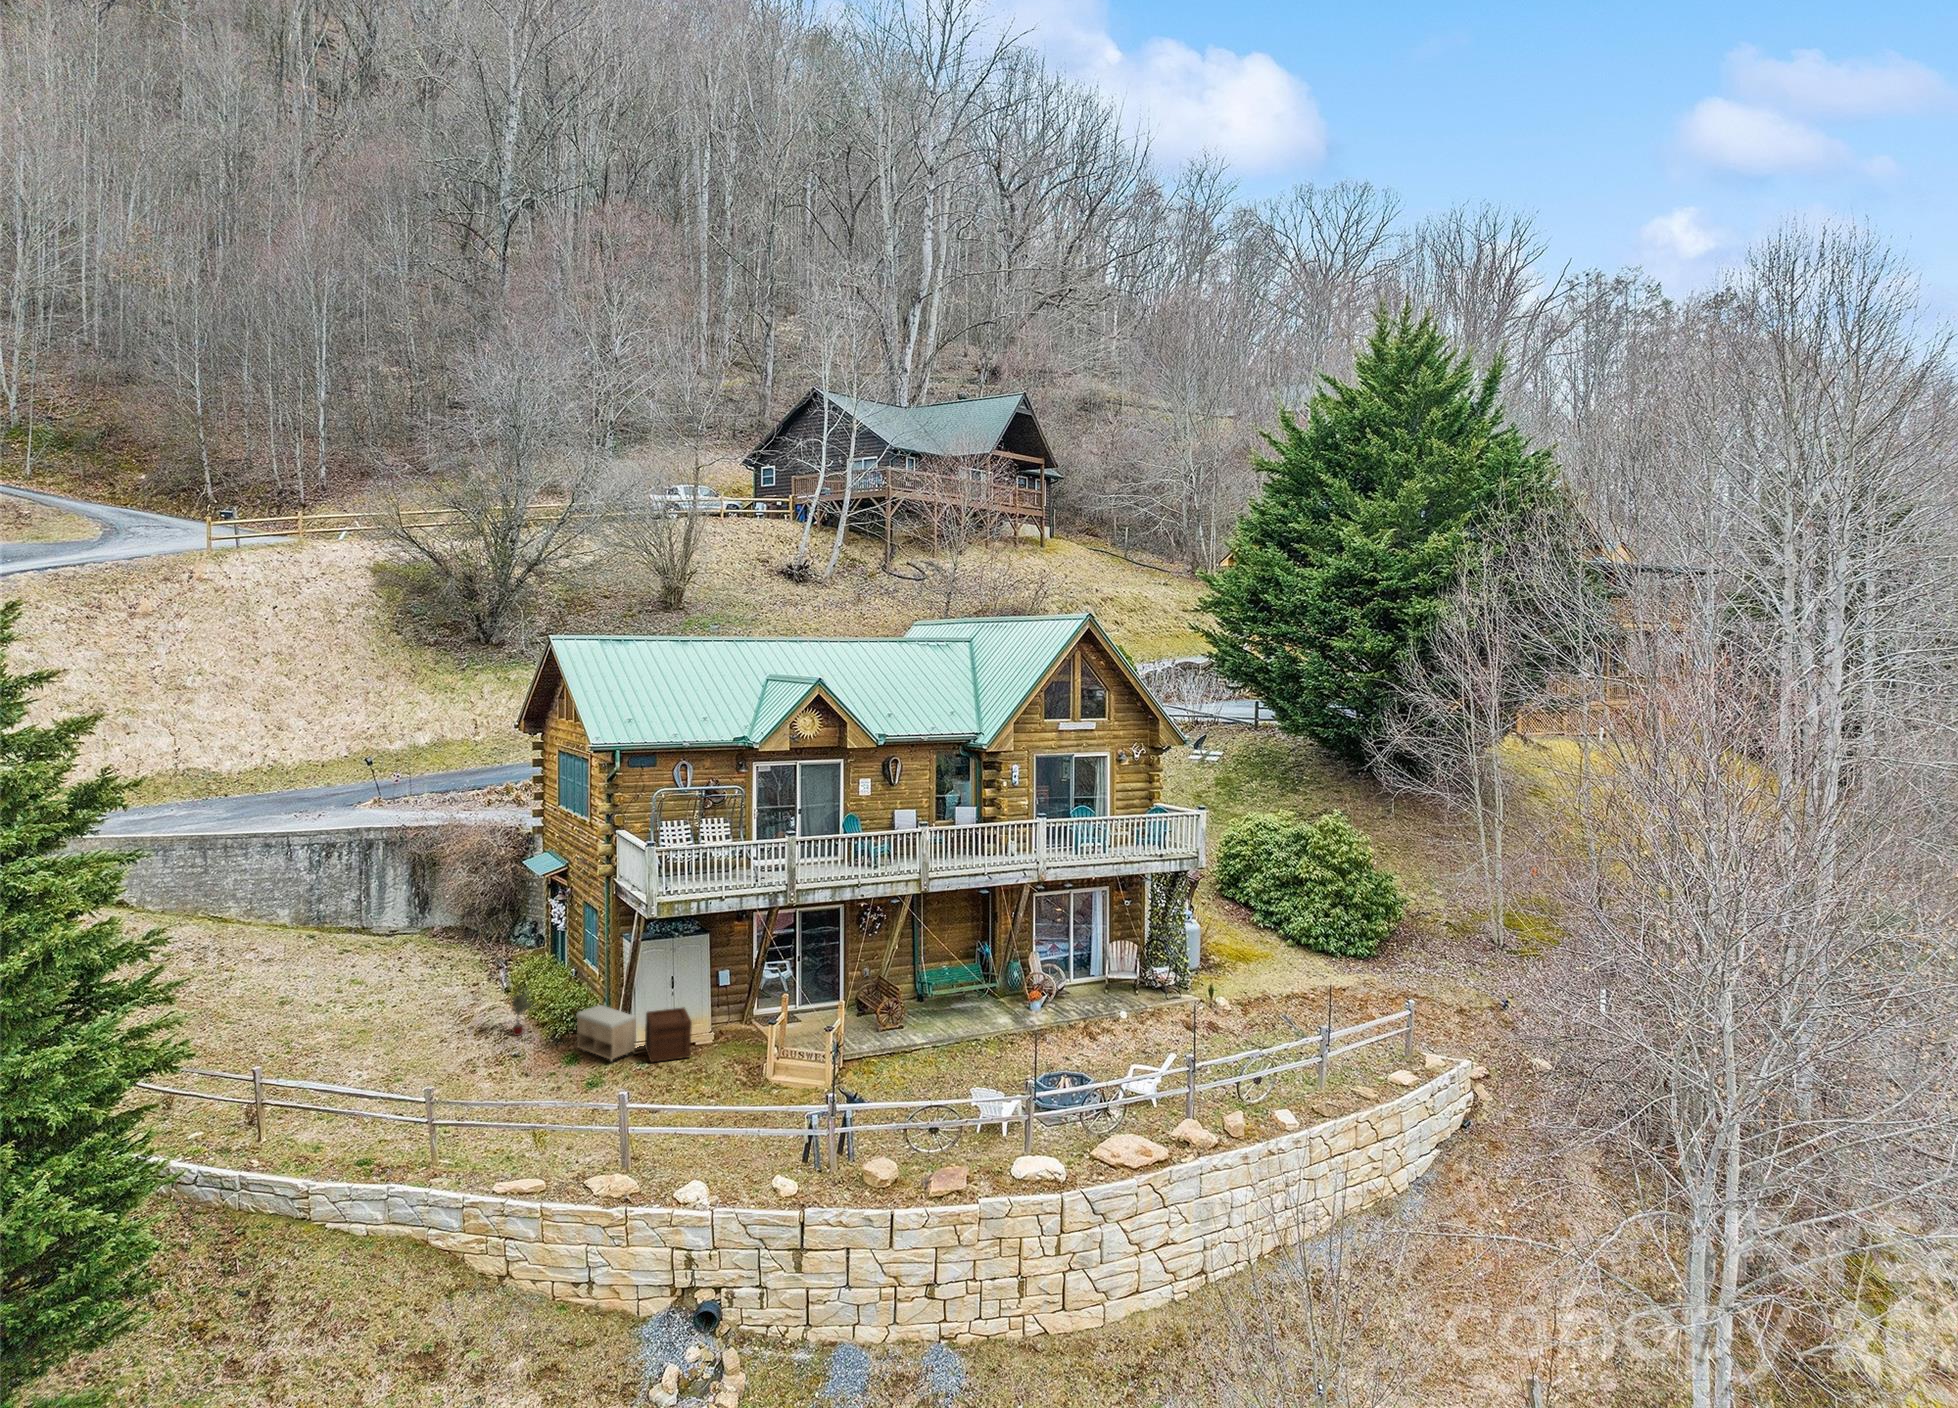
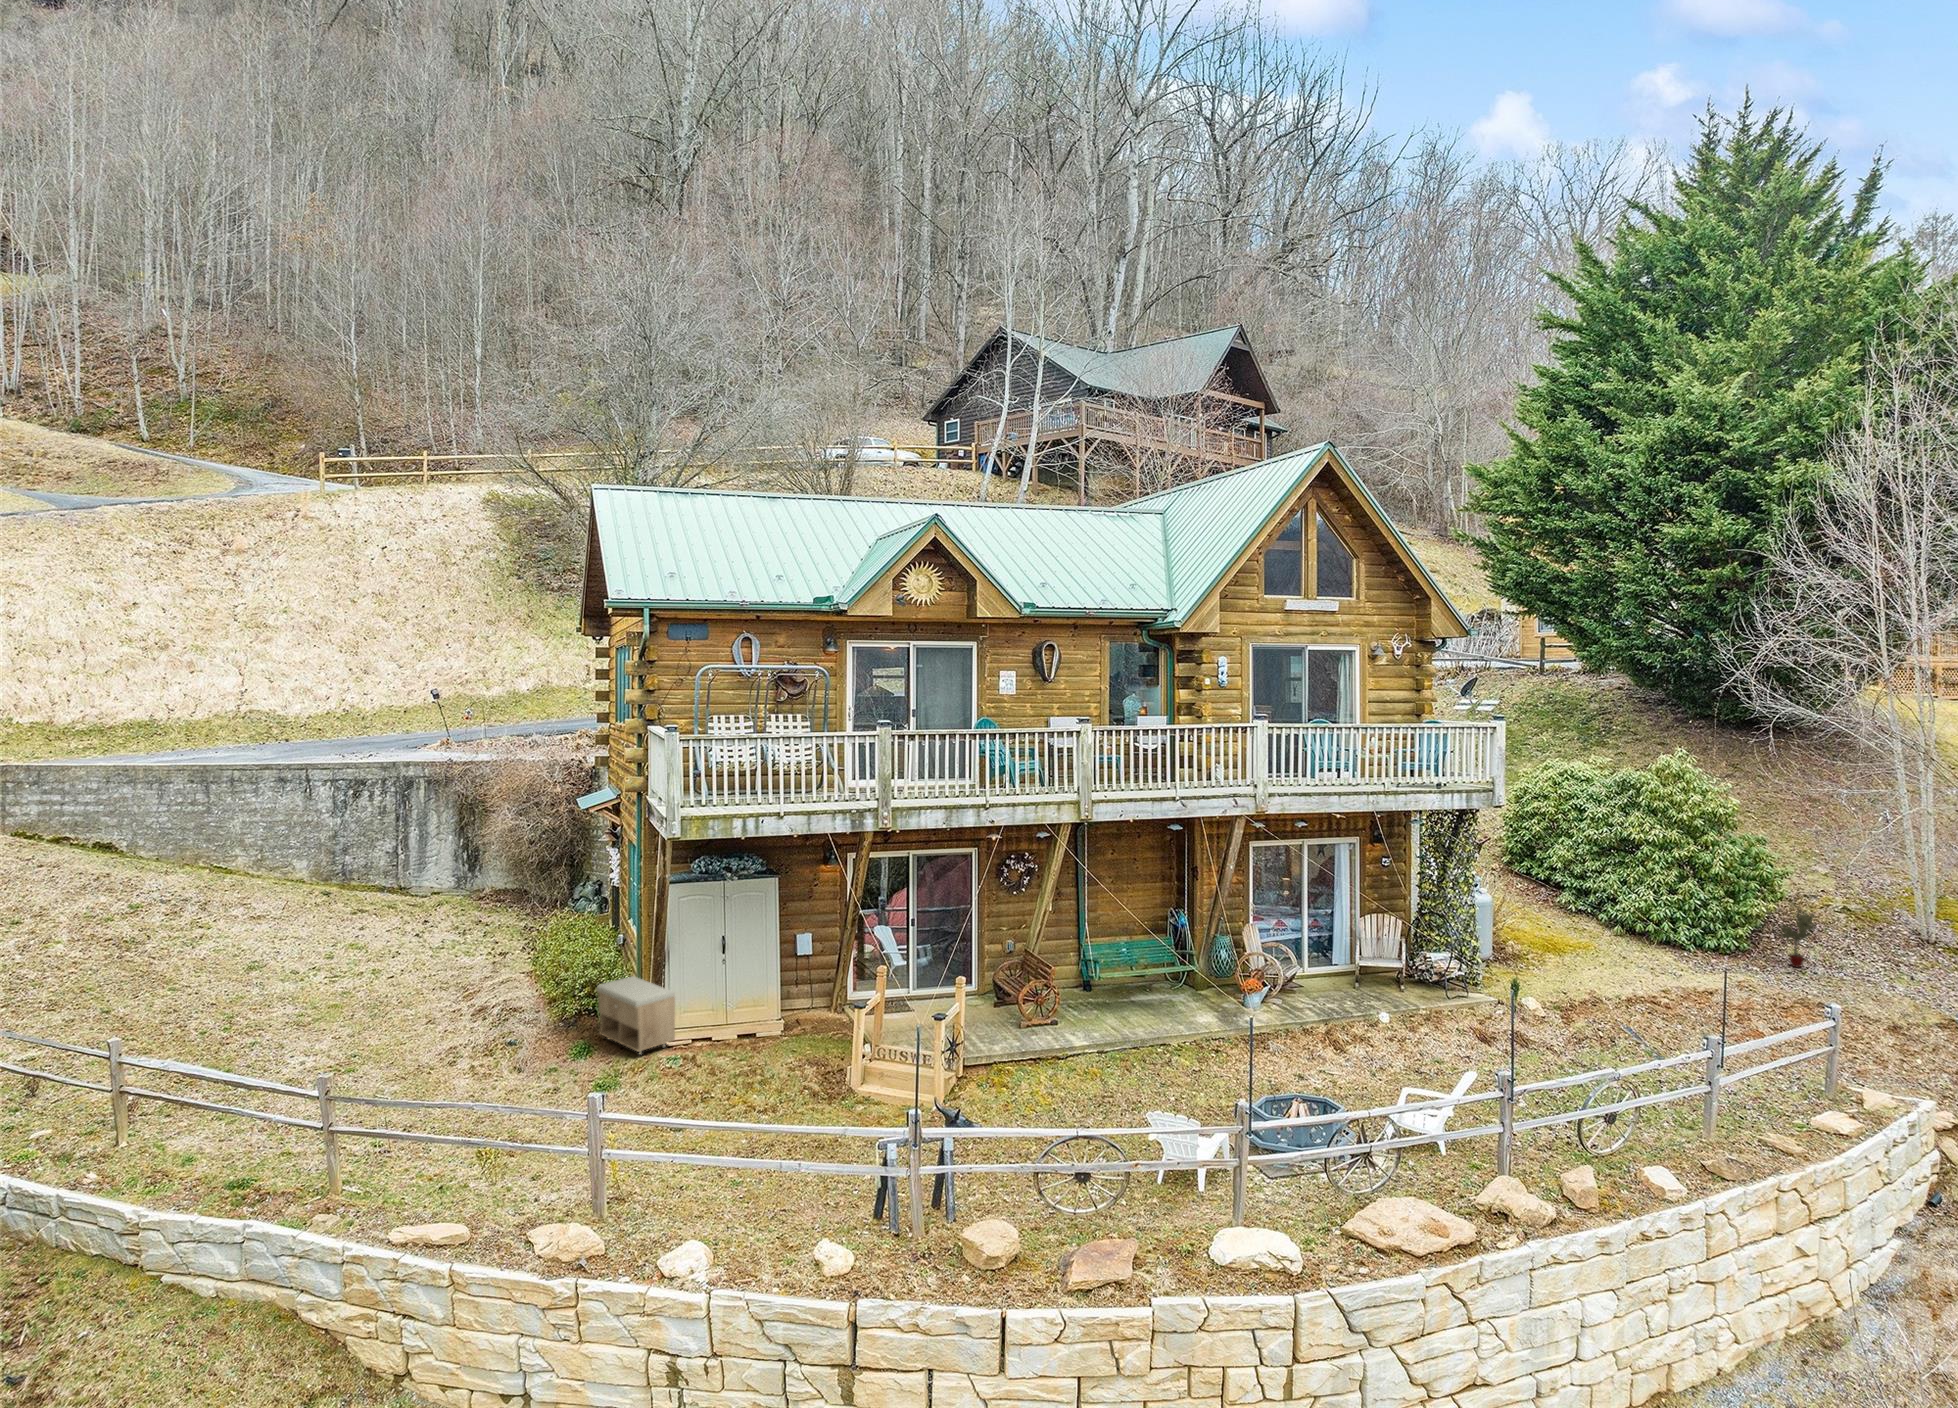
potted tree: present [511,988,537,1036] -> present [1776,907,1817,967]
wooden crate: present [645,1008,692,1063] -> none [691,983,750,1058]

